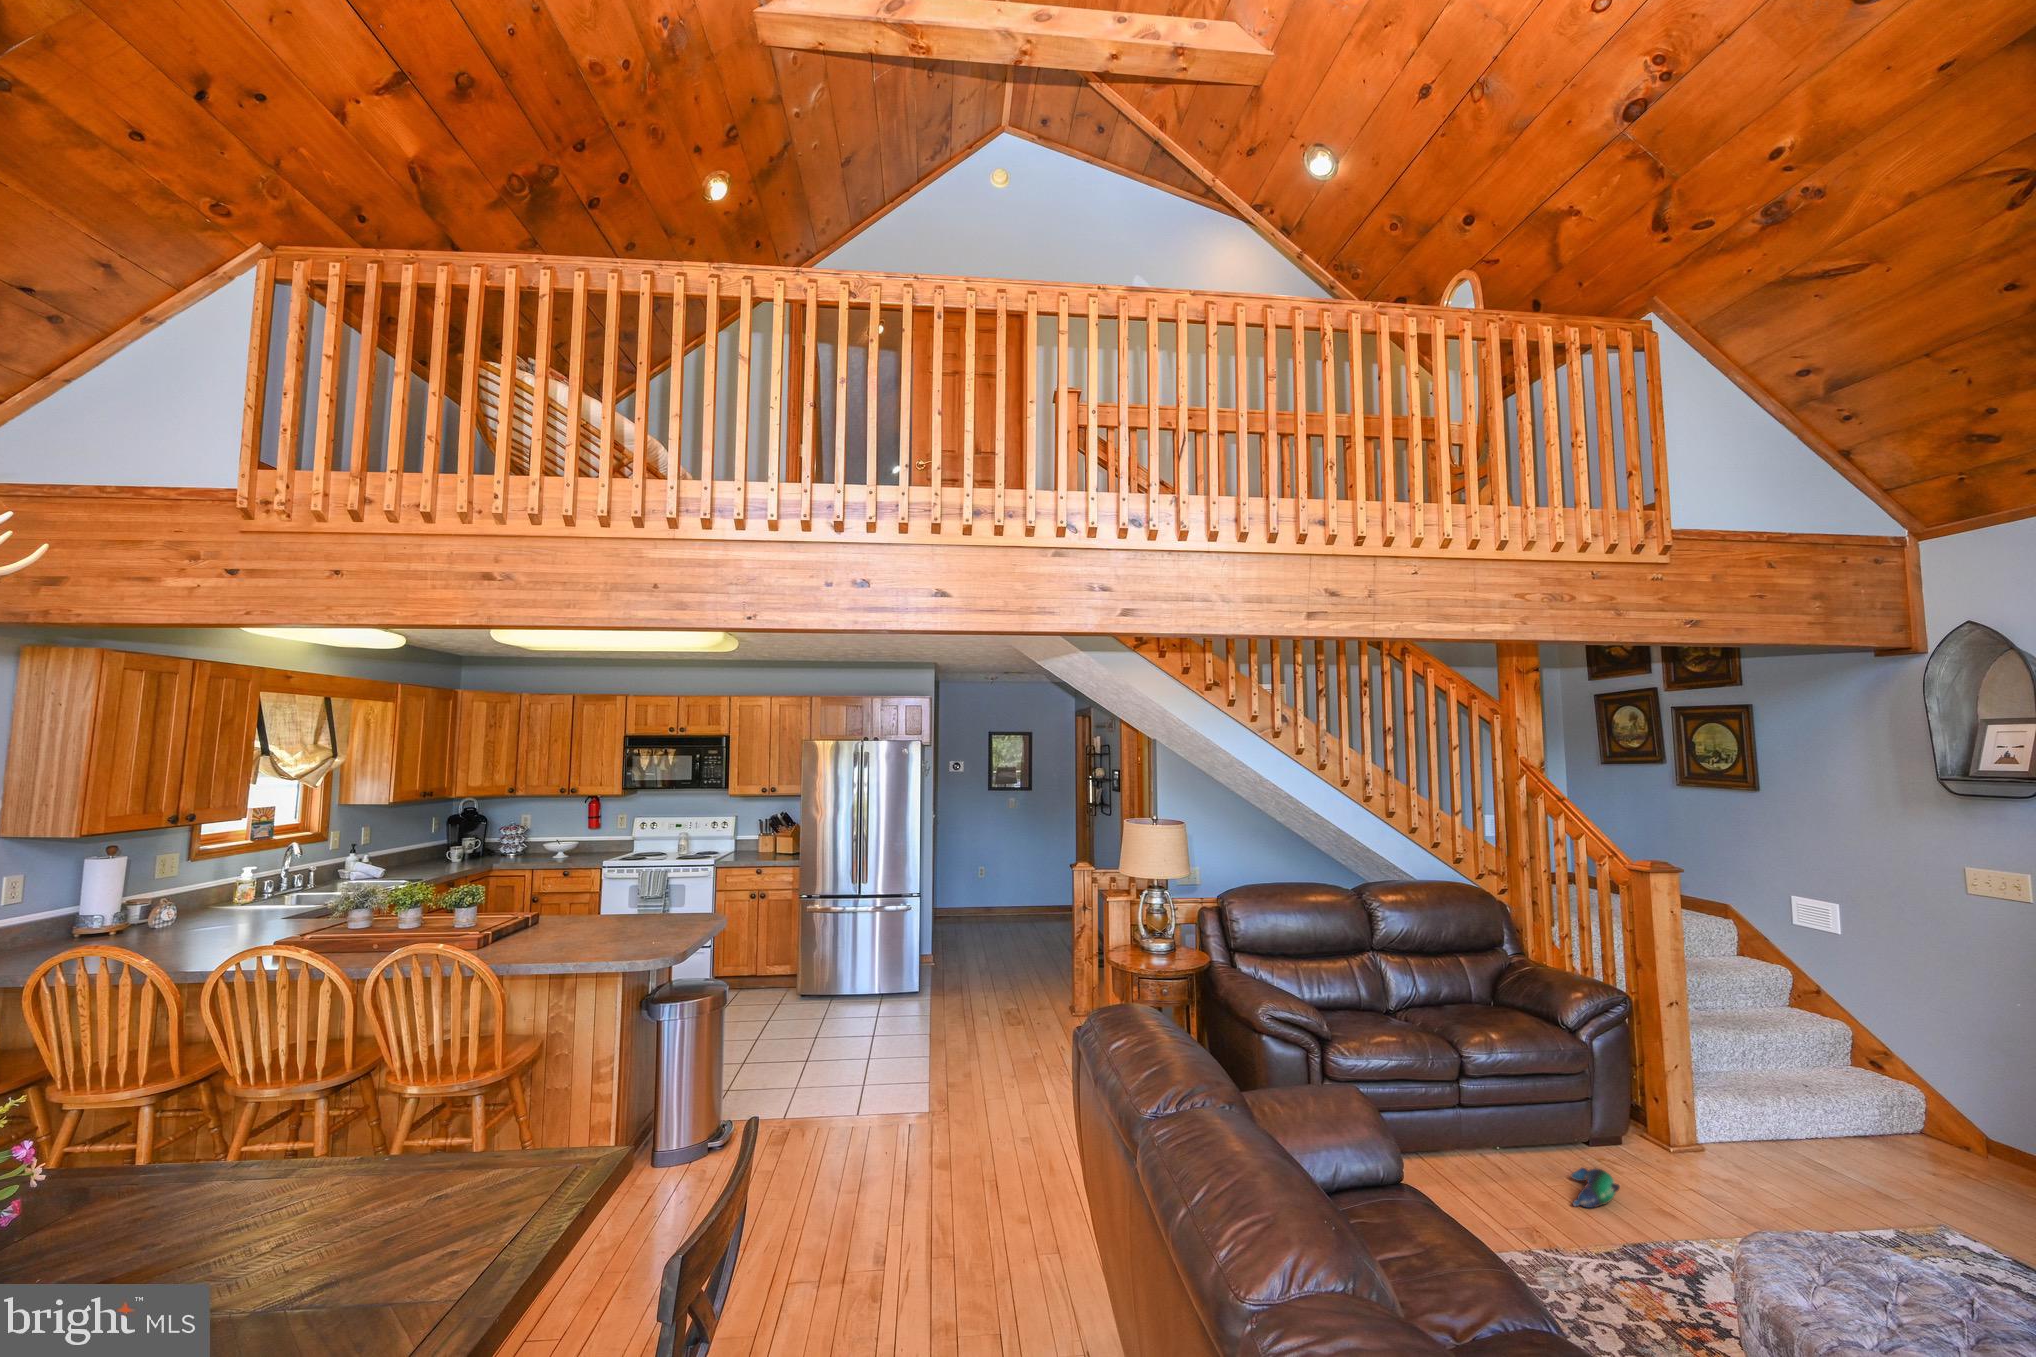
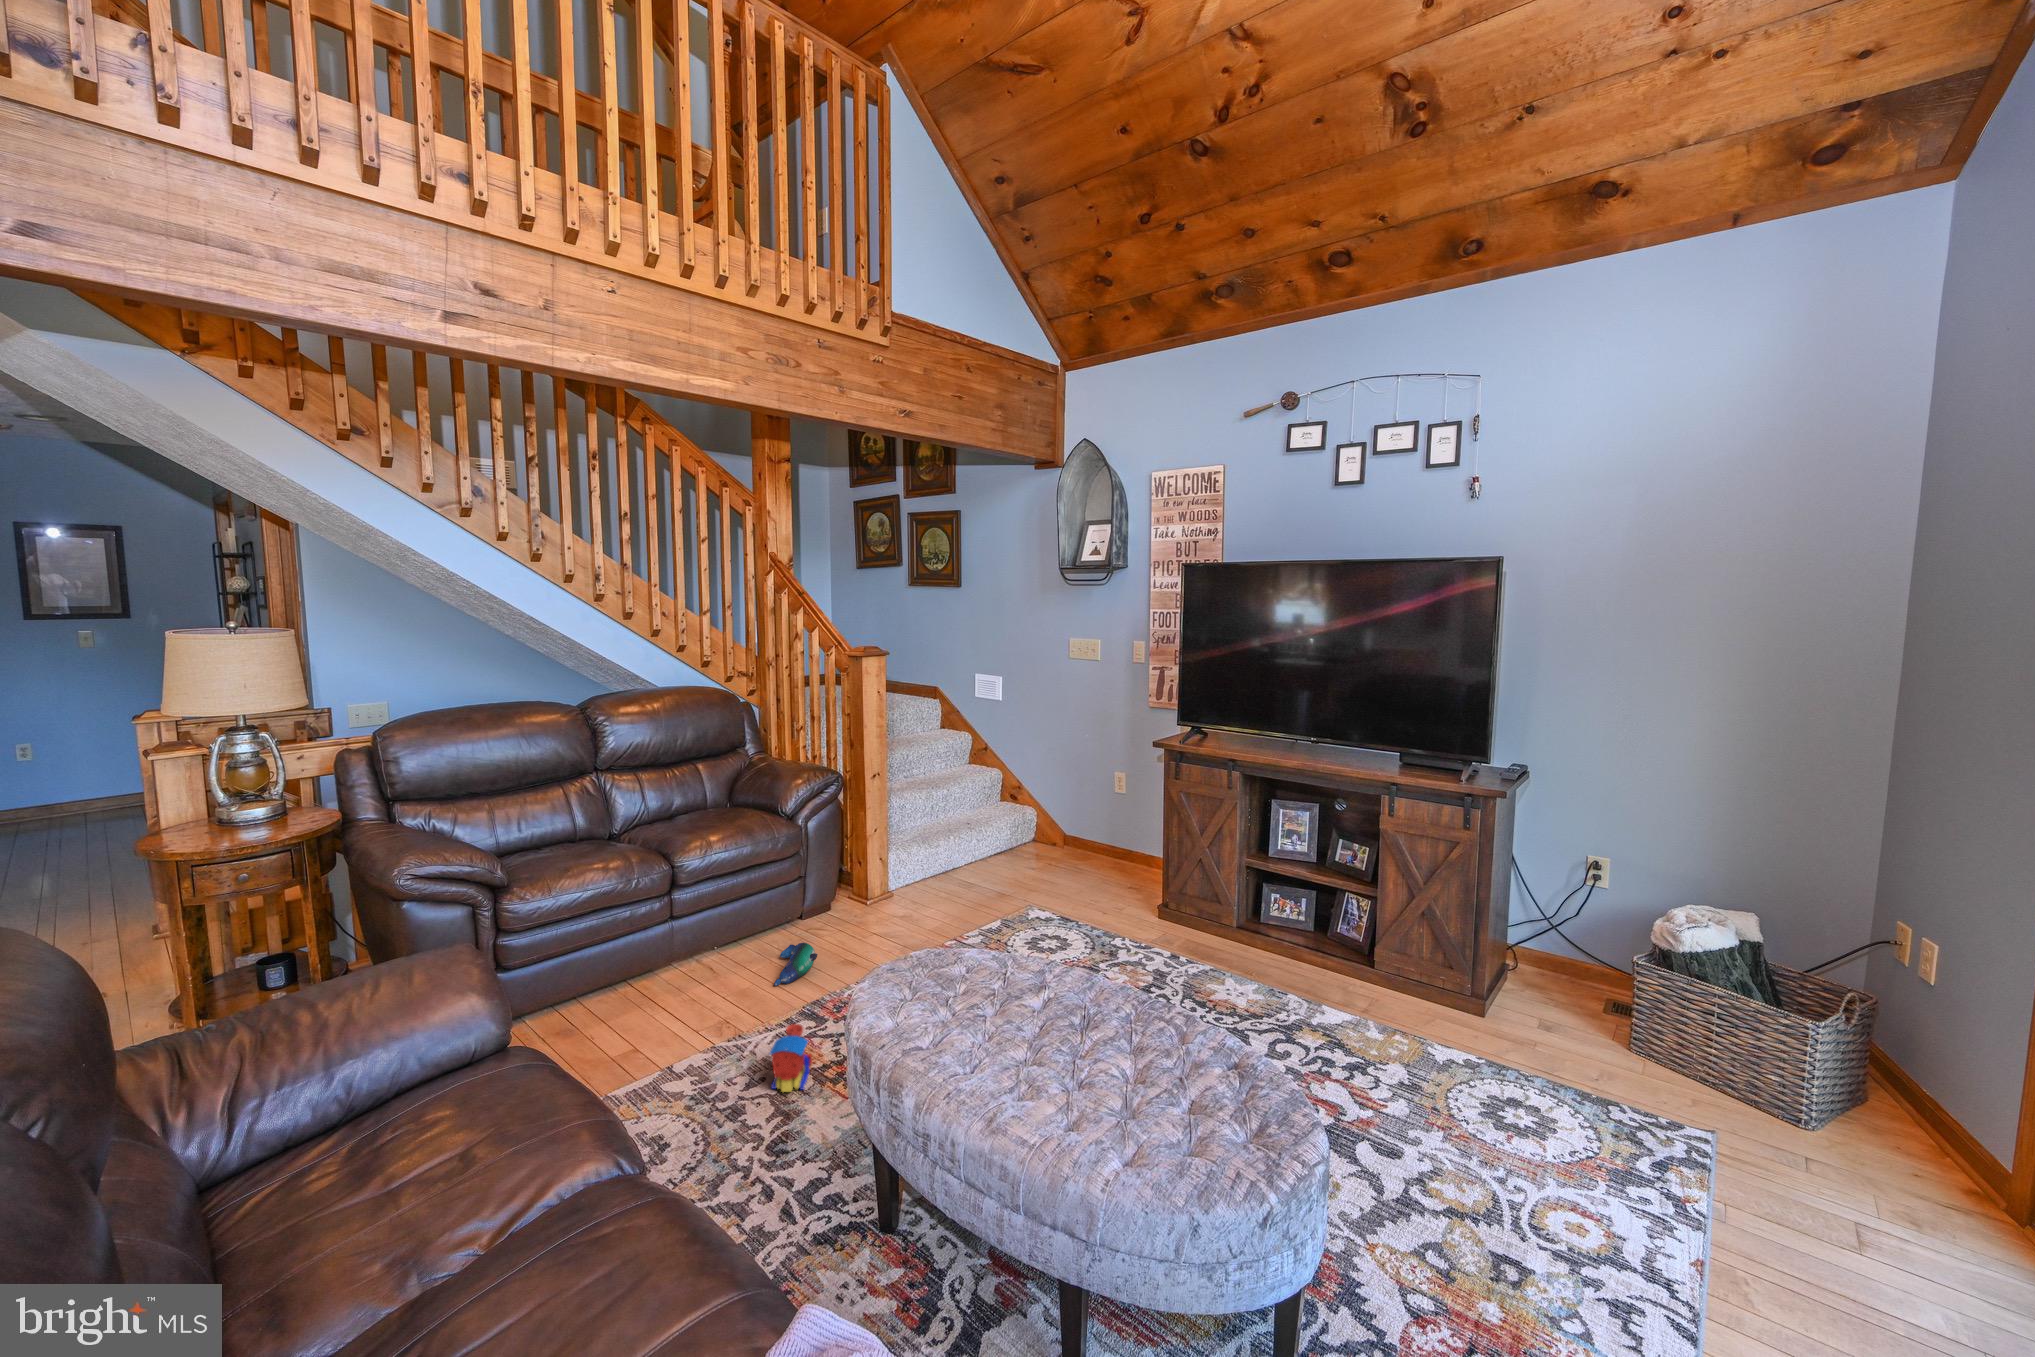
toy train: none [1597,1247,1643,1323] -> present [770,1024,812,1092]

